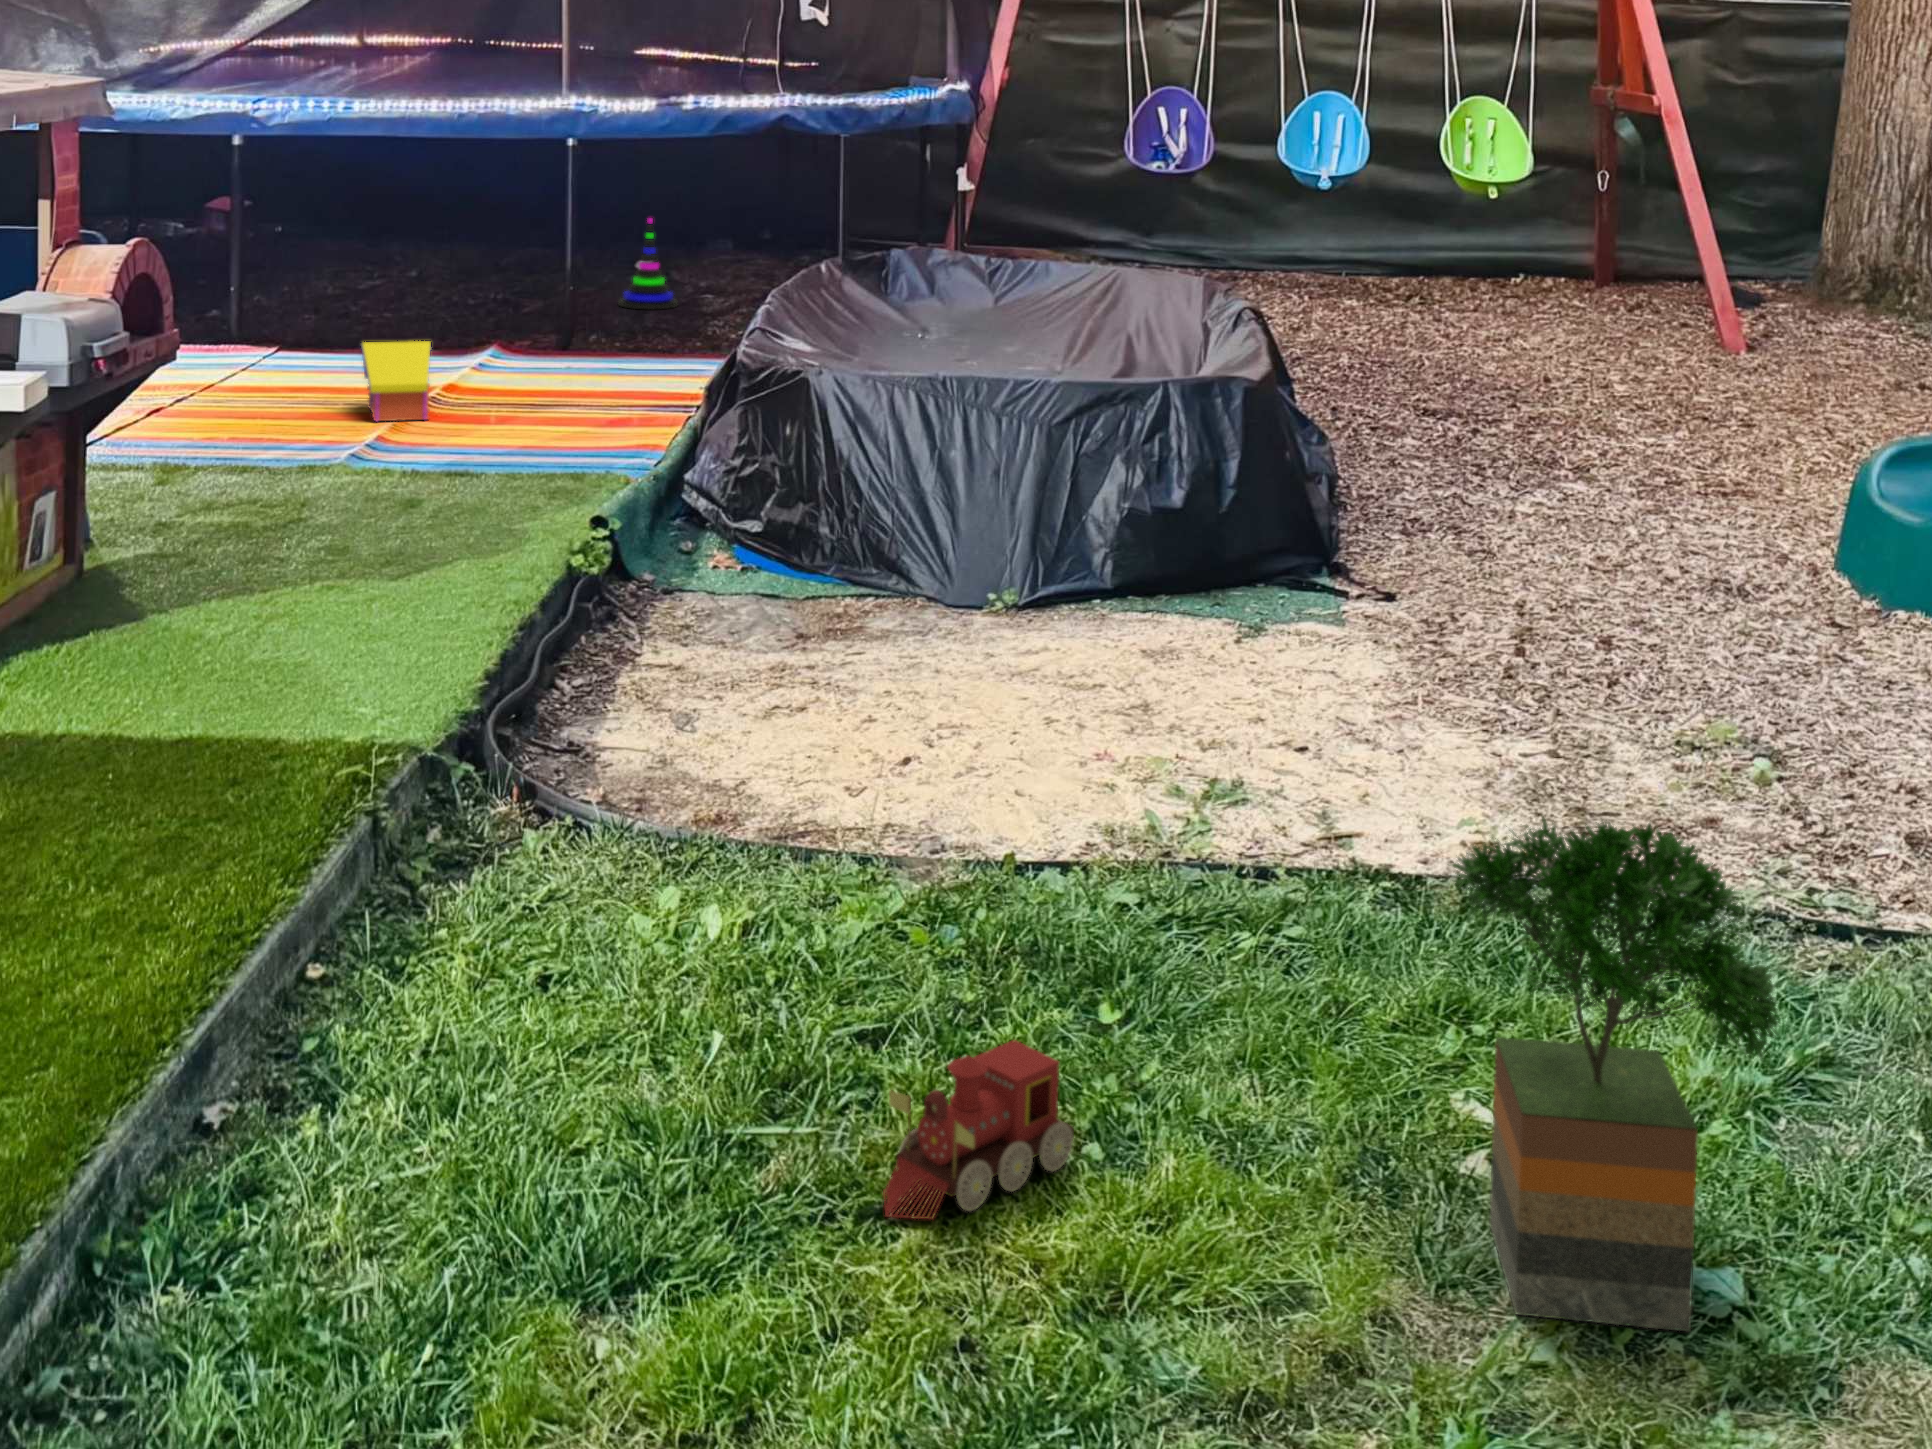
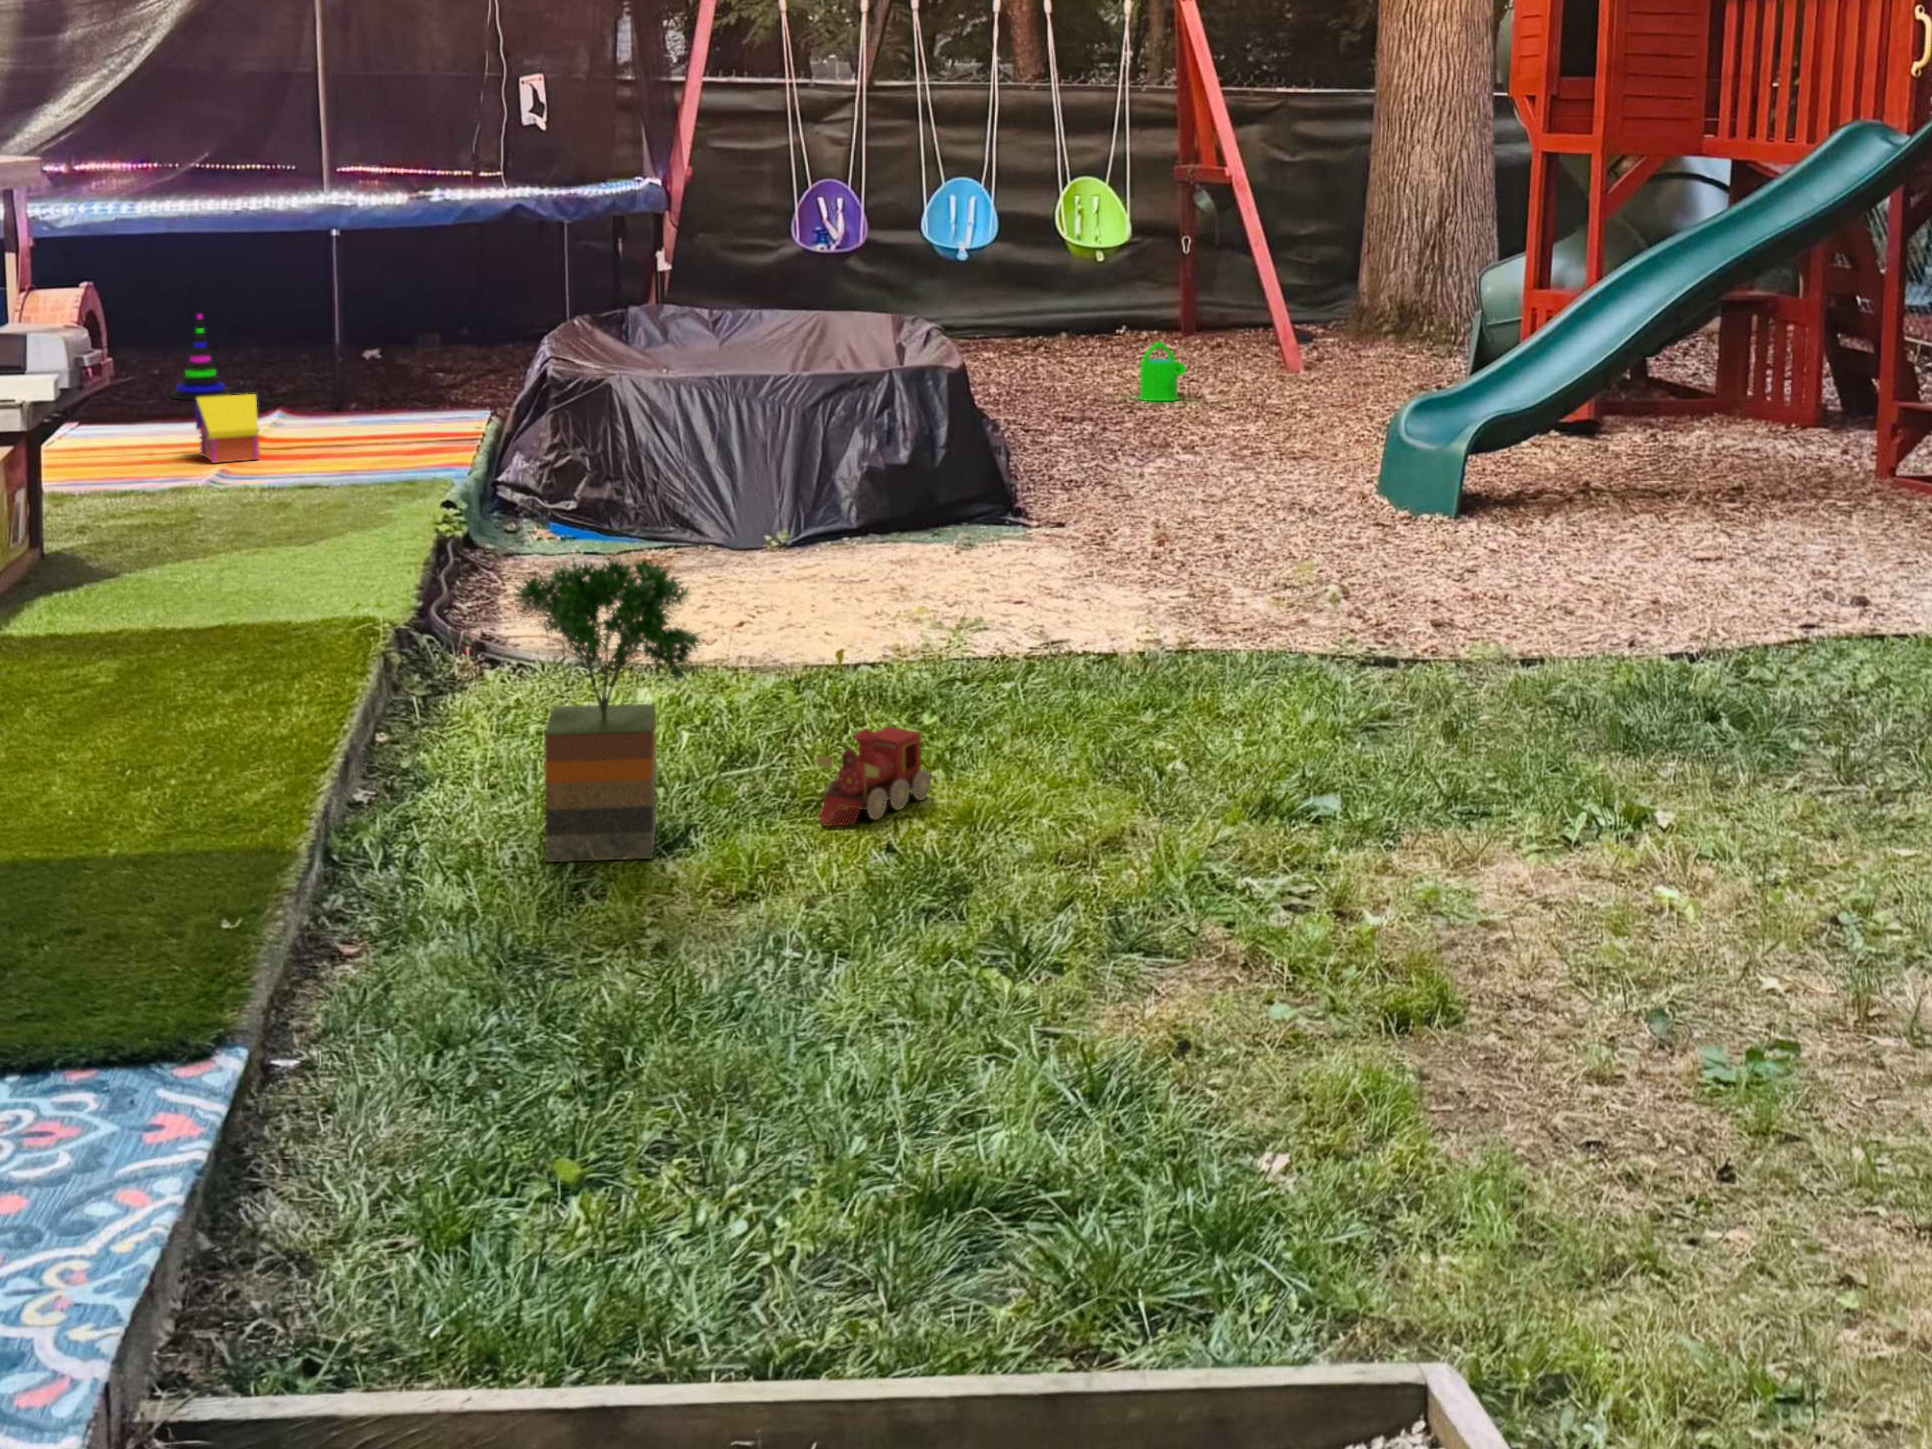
stacking toy: present [618,218,678,309] -> present [171,314,230,400]
watering can: none [1517,326,1582,402] -> present [1139,342,1186,401]
potted tree: present [1452,818,1780,1331] -> present [512,559,701,862]

